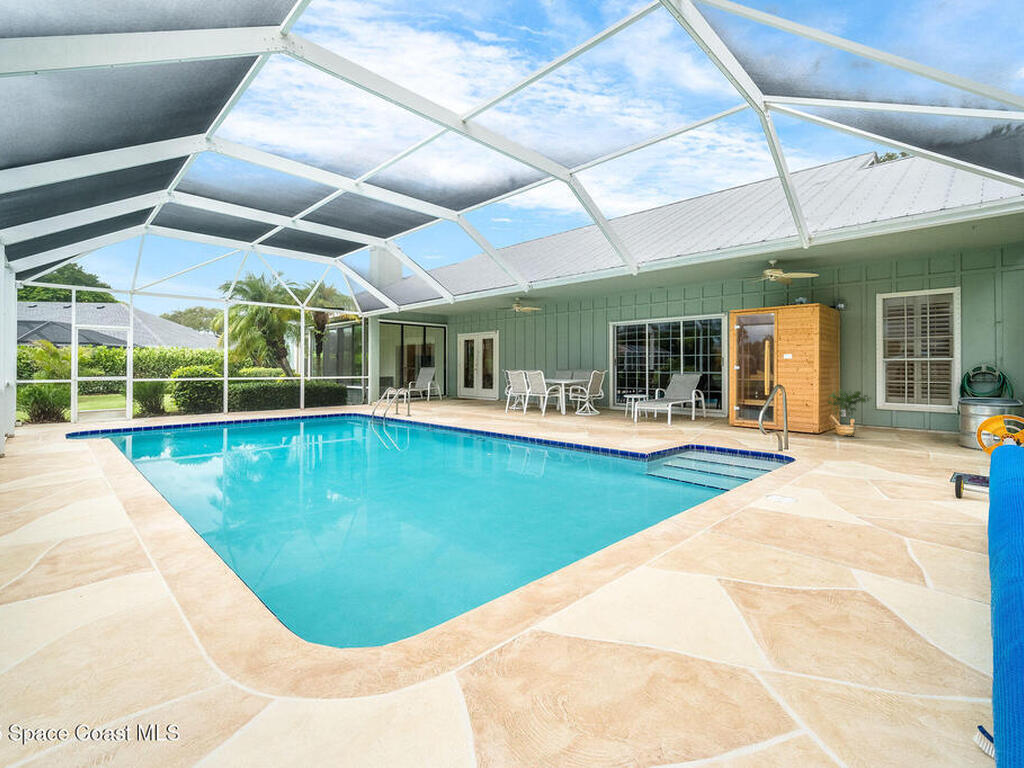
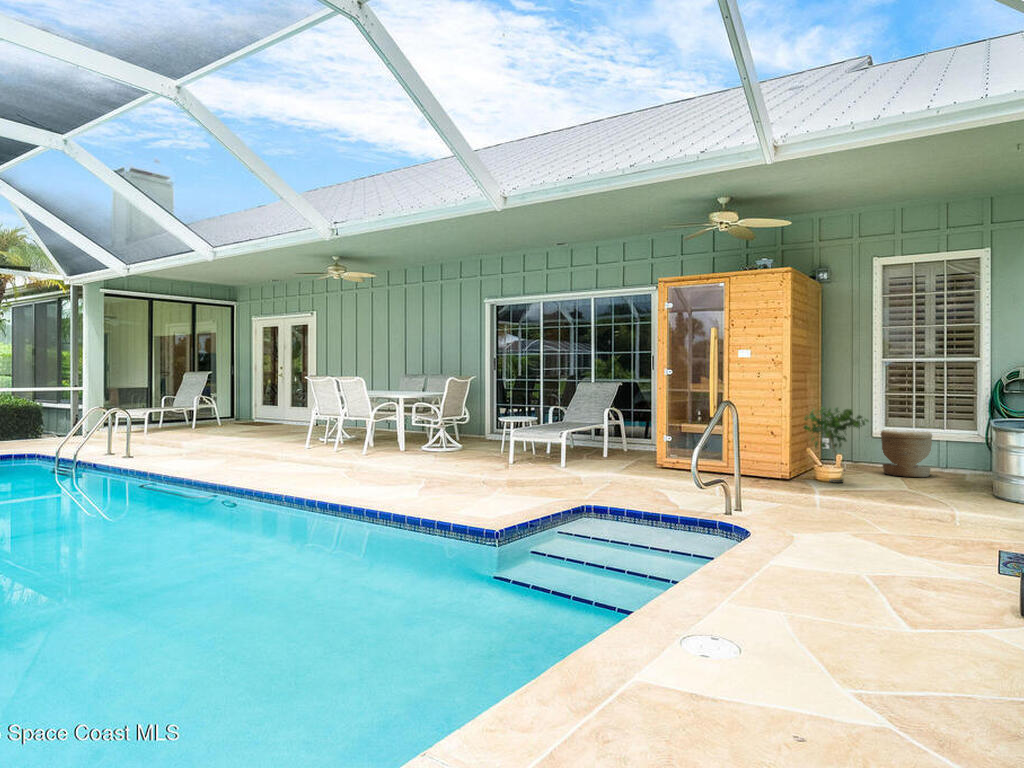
woven basket: none [881,405,917,434] -> present [881,430,932,477]

